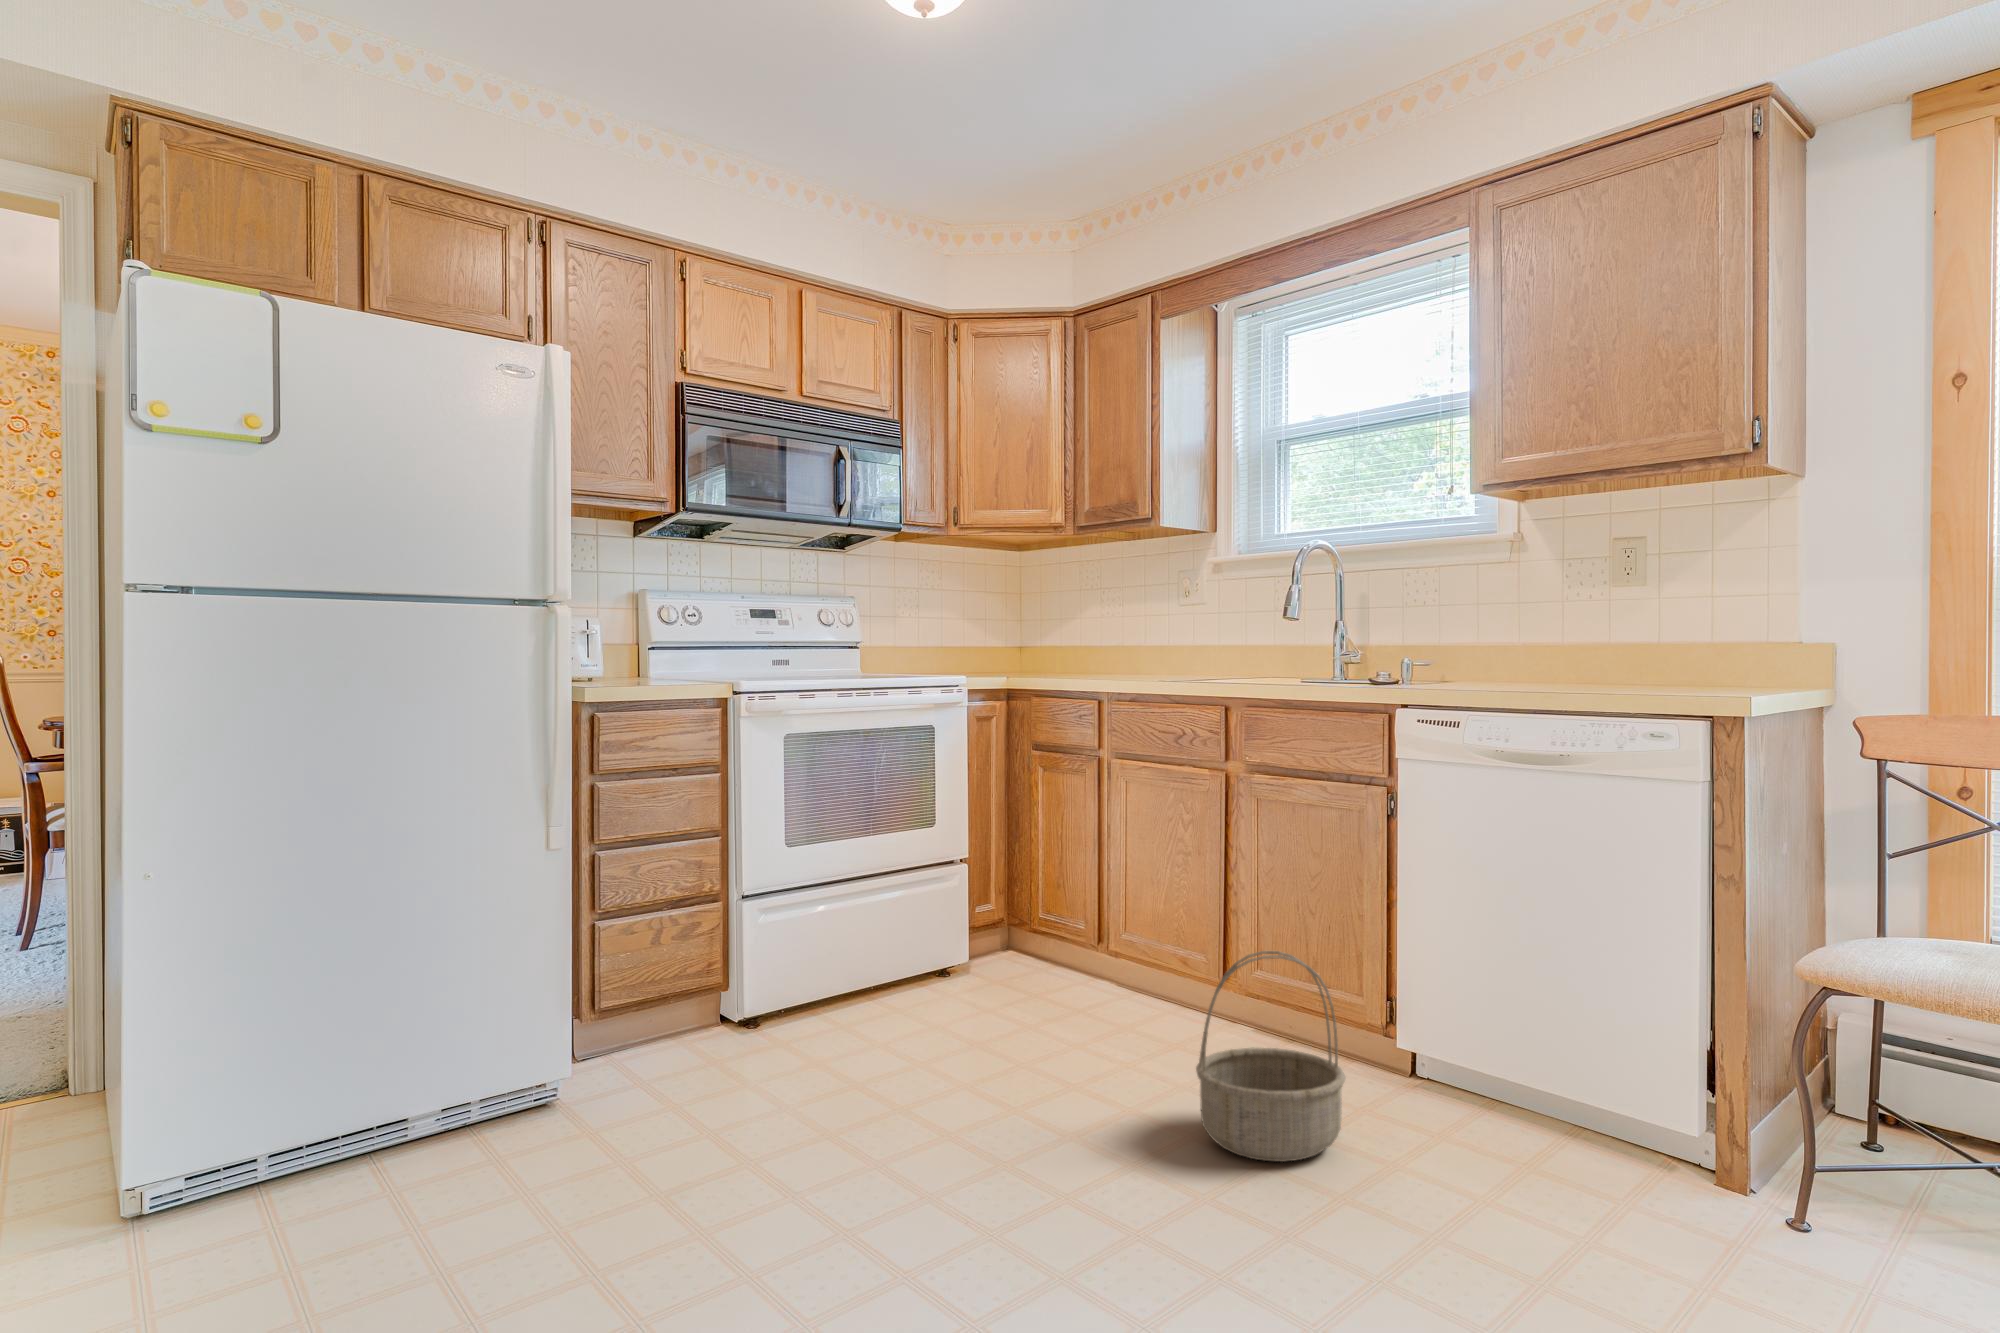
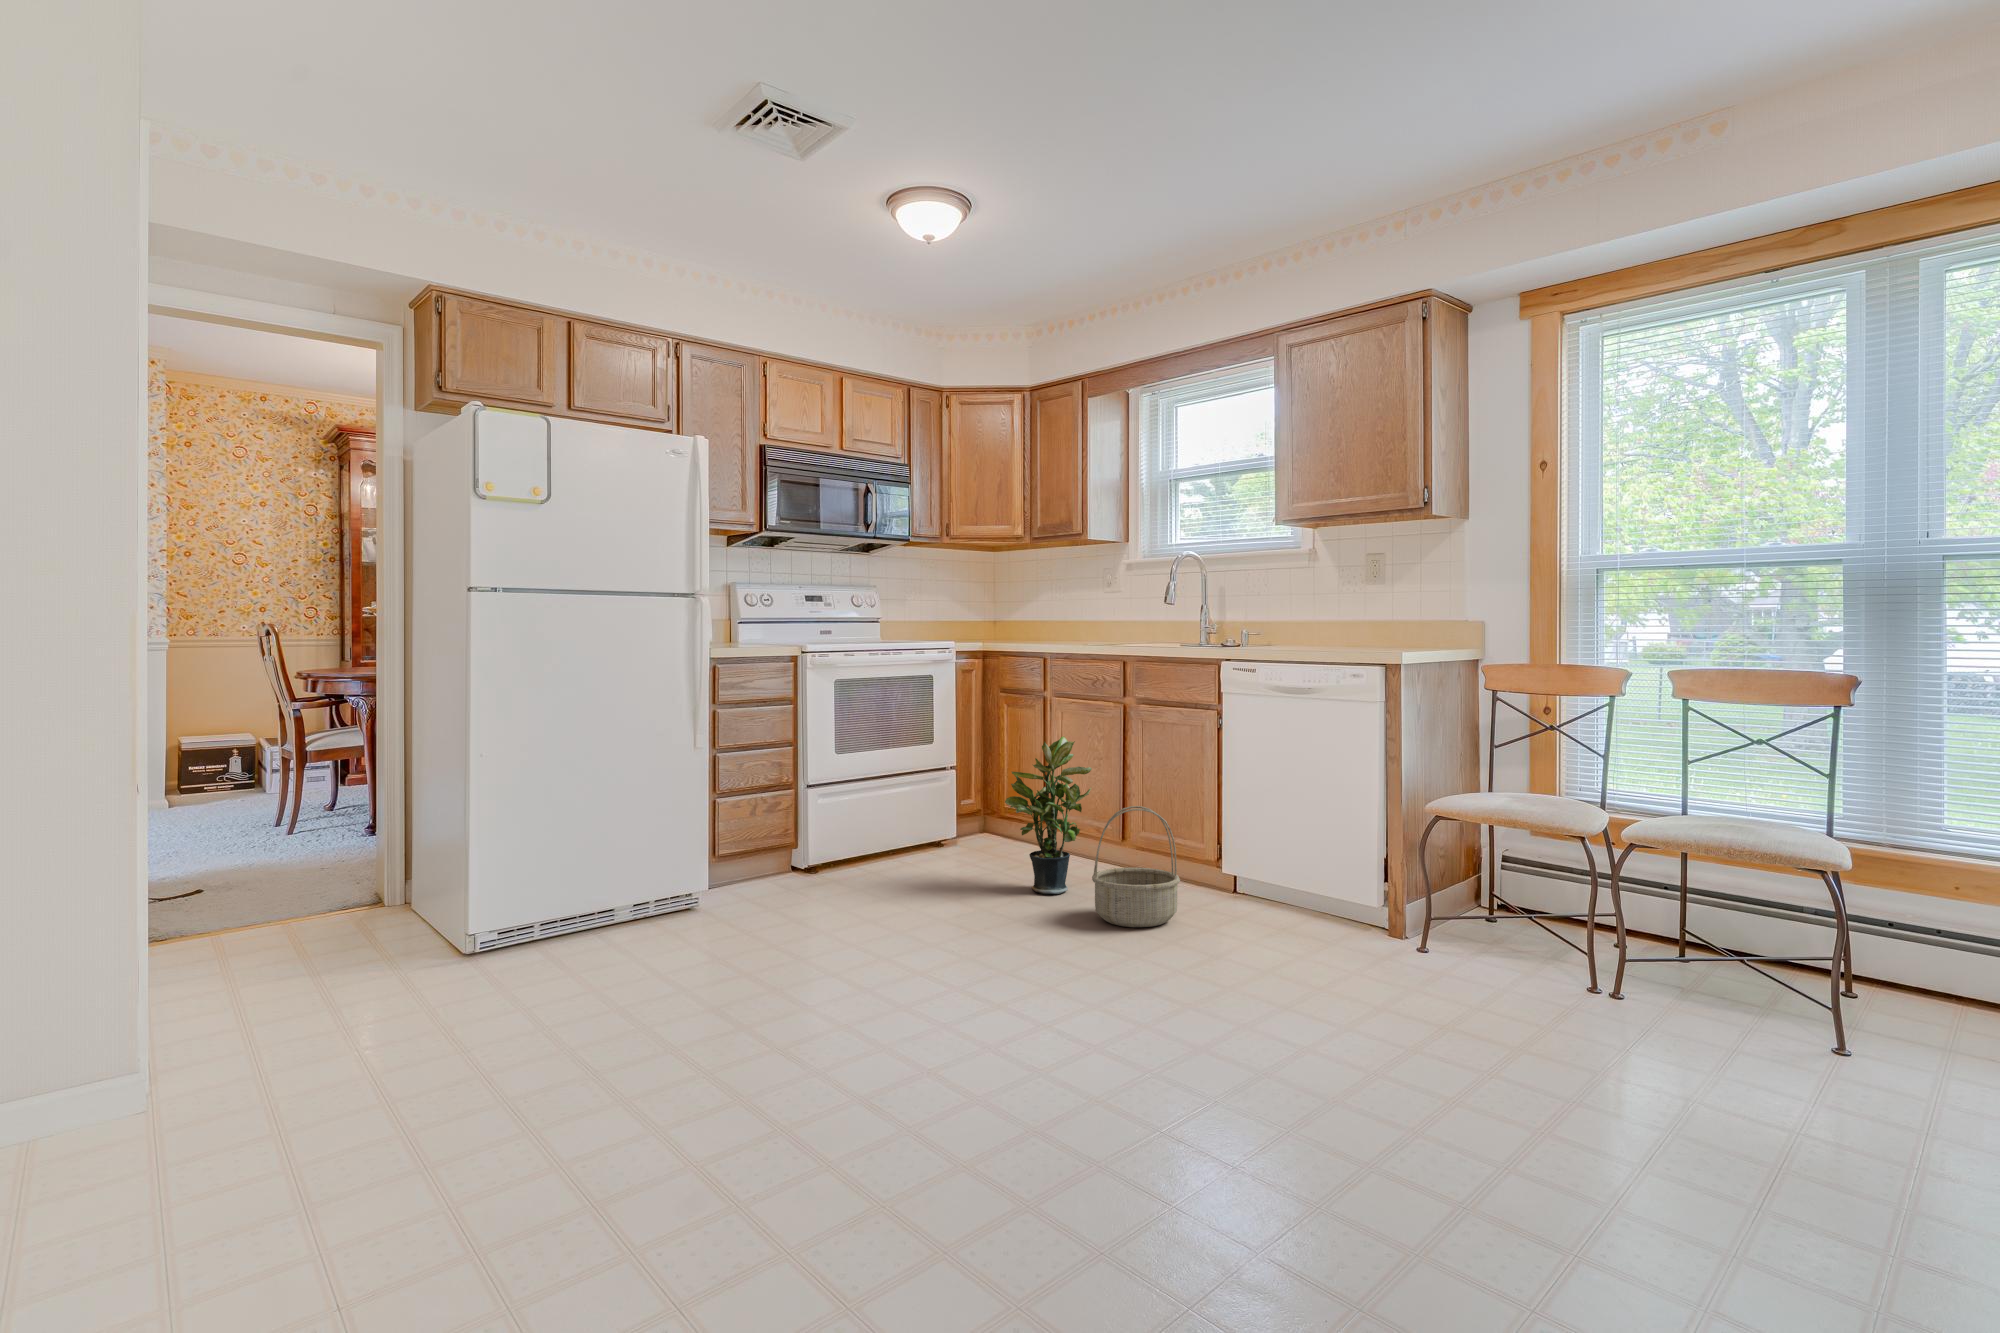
potted plant: none [1046,824,1185,1081] -> present [1005,736,1092,894]

